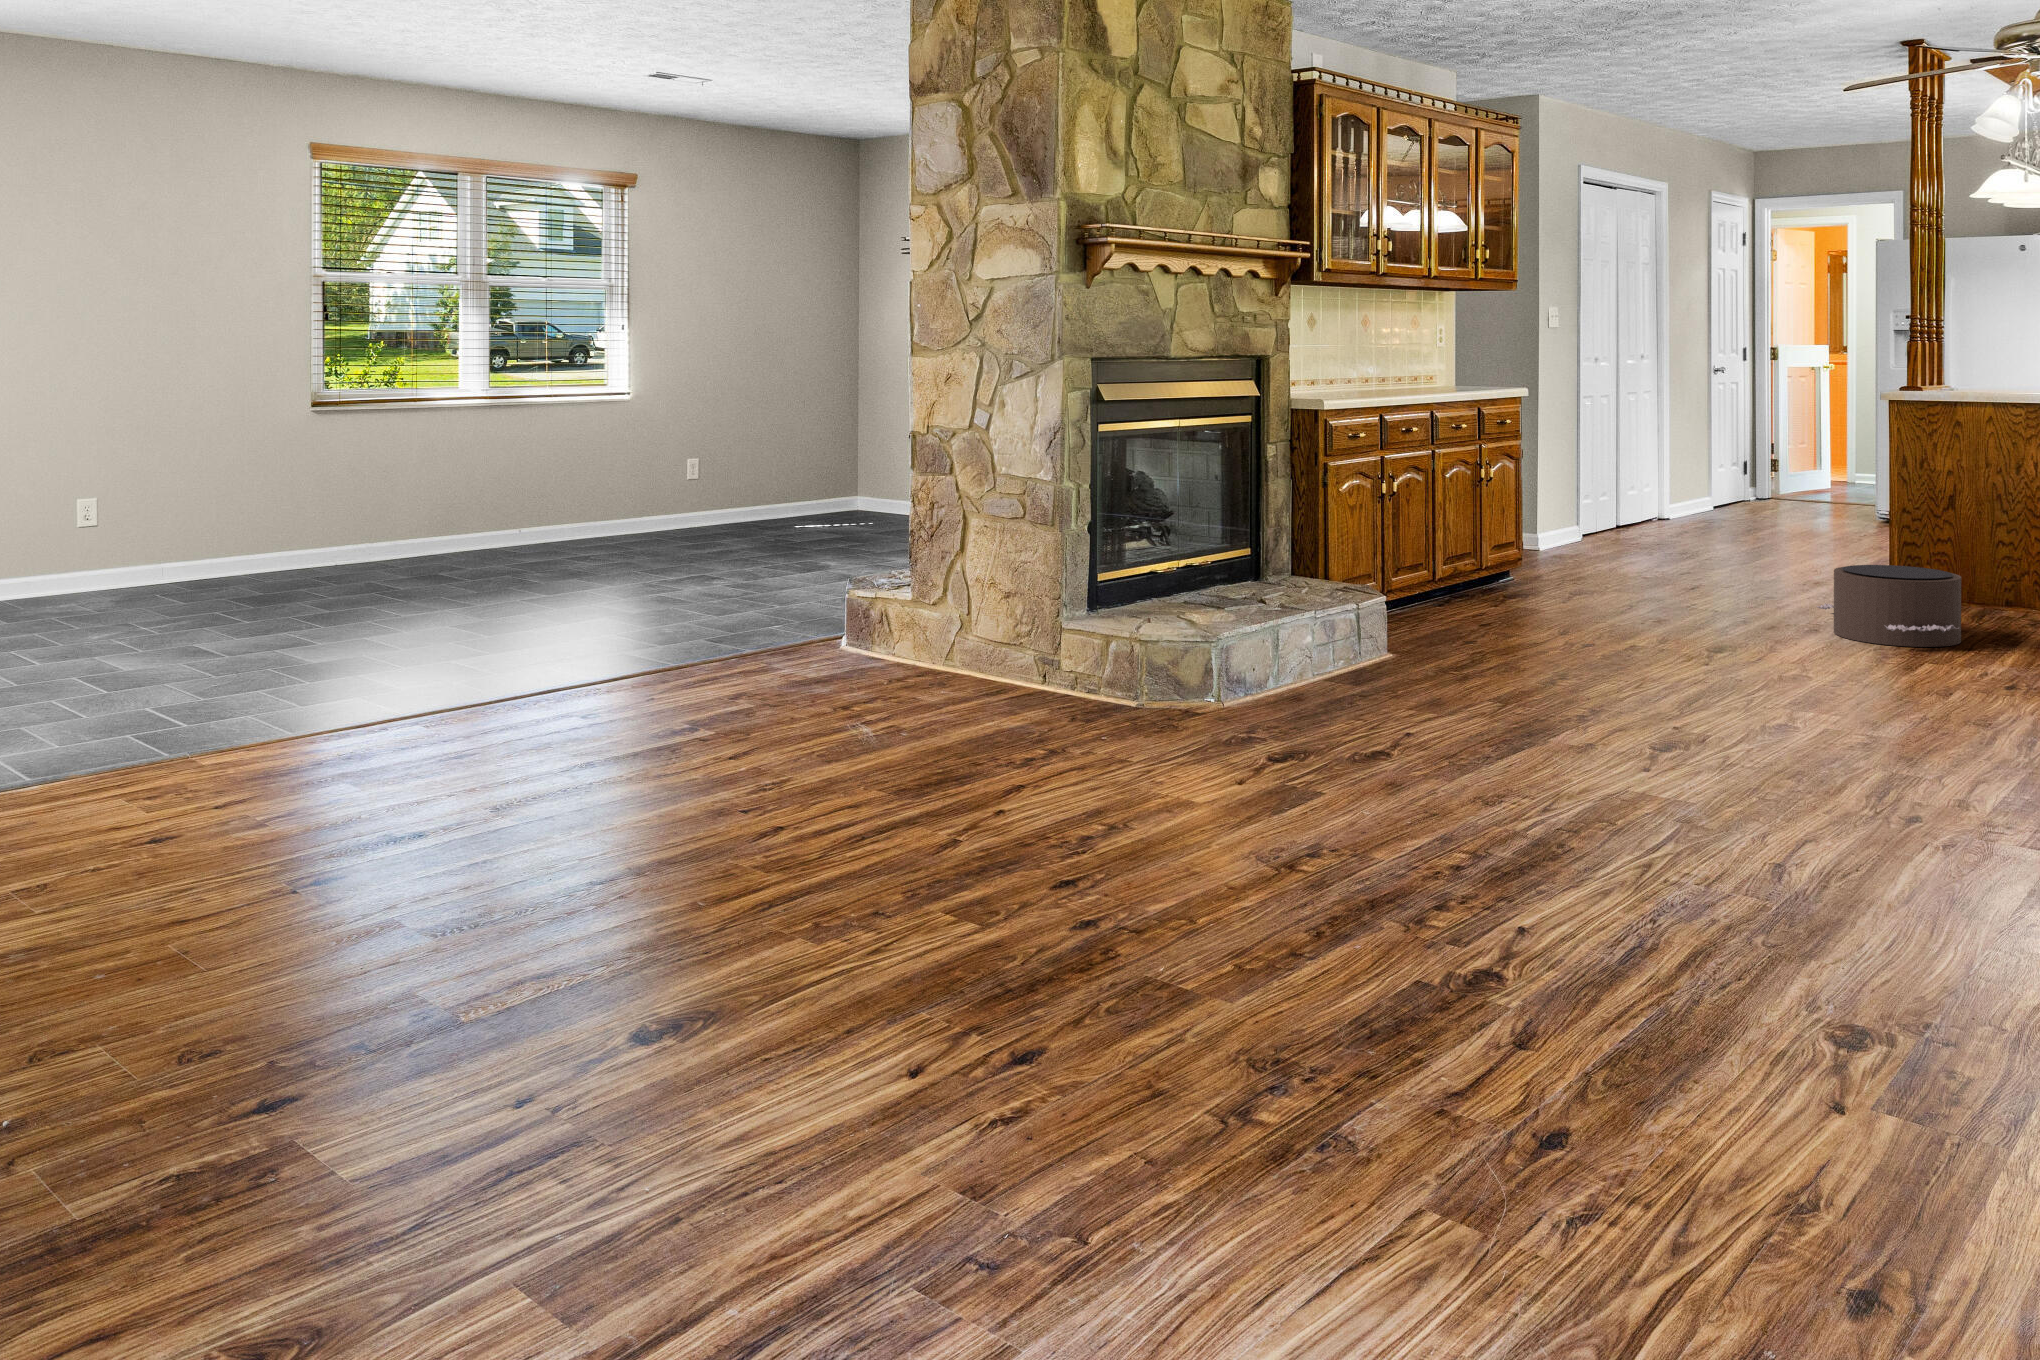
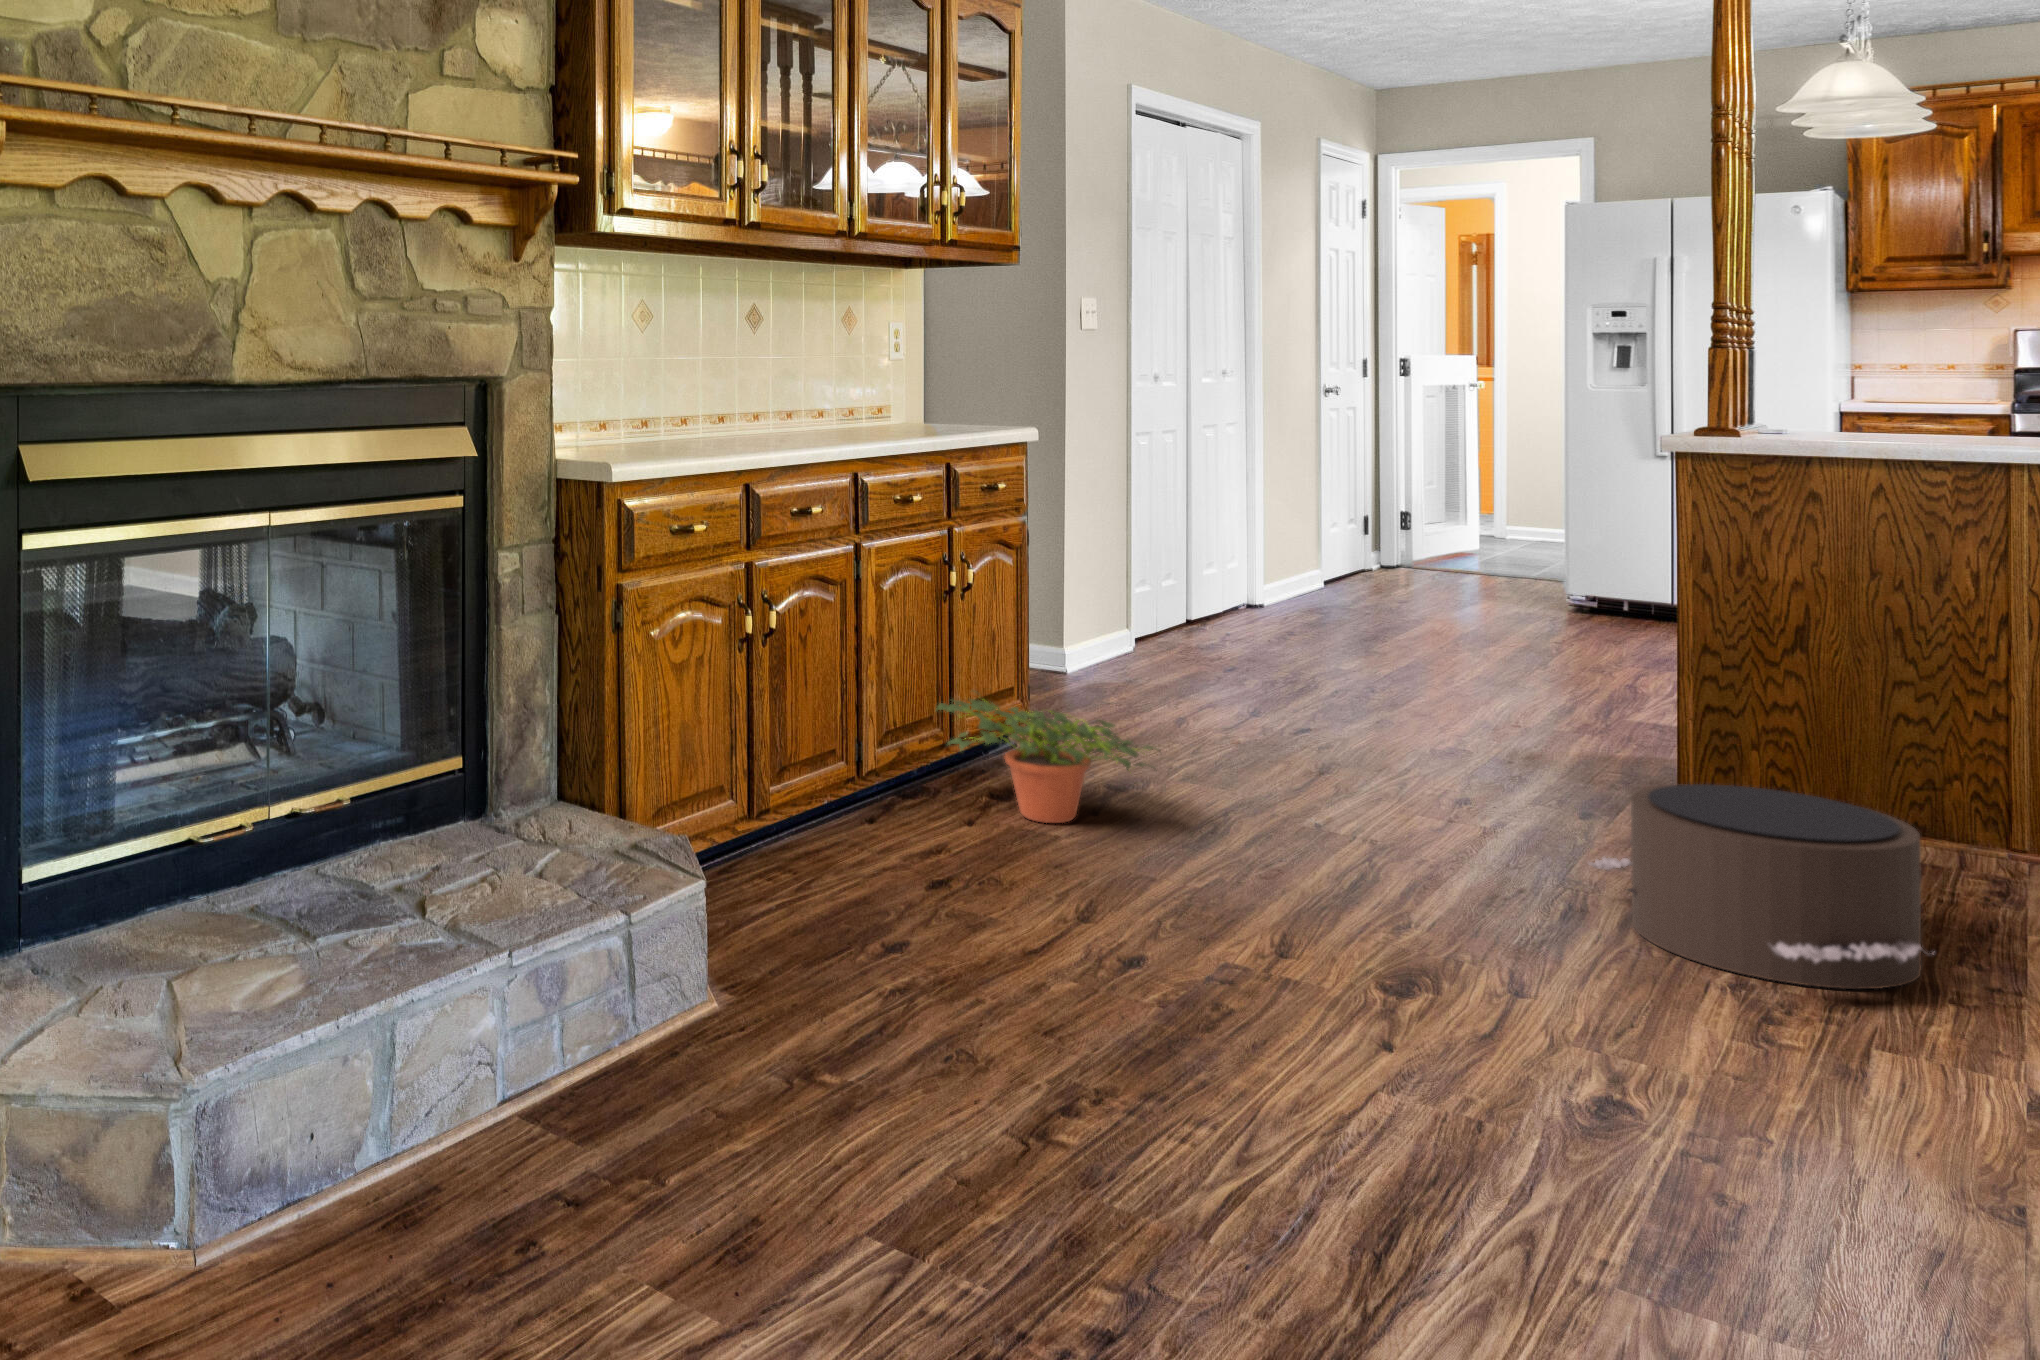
potted plant: none [1476,533,1602,603] -> present [937,694,1158,823]

